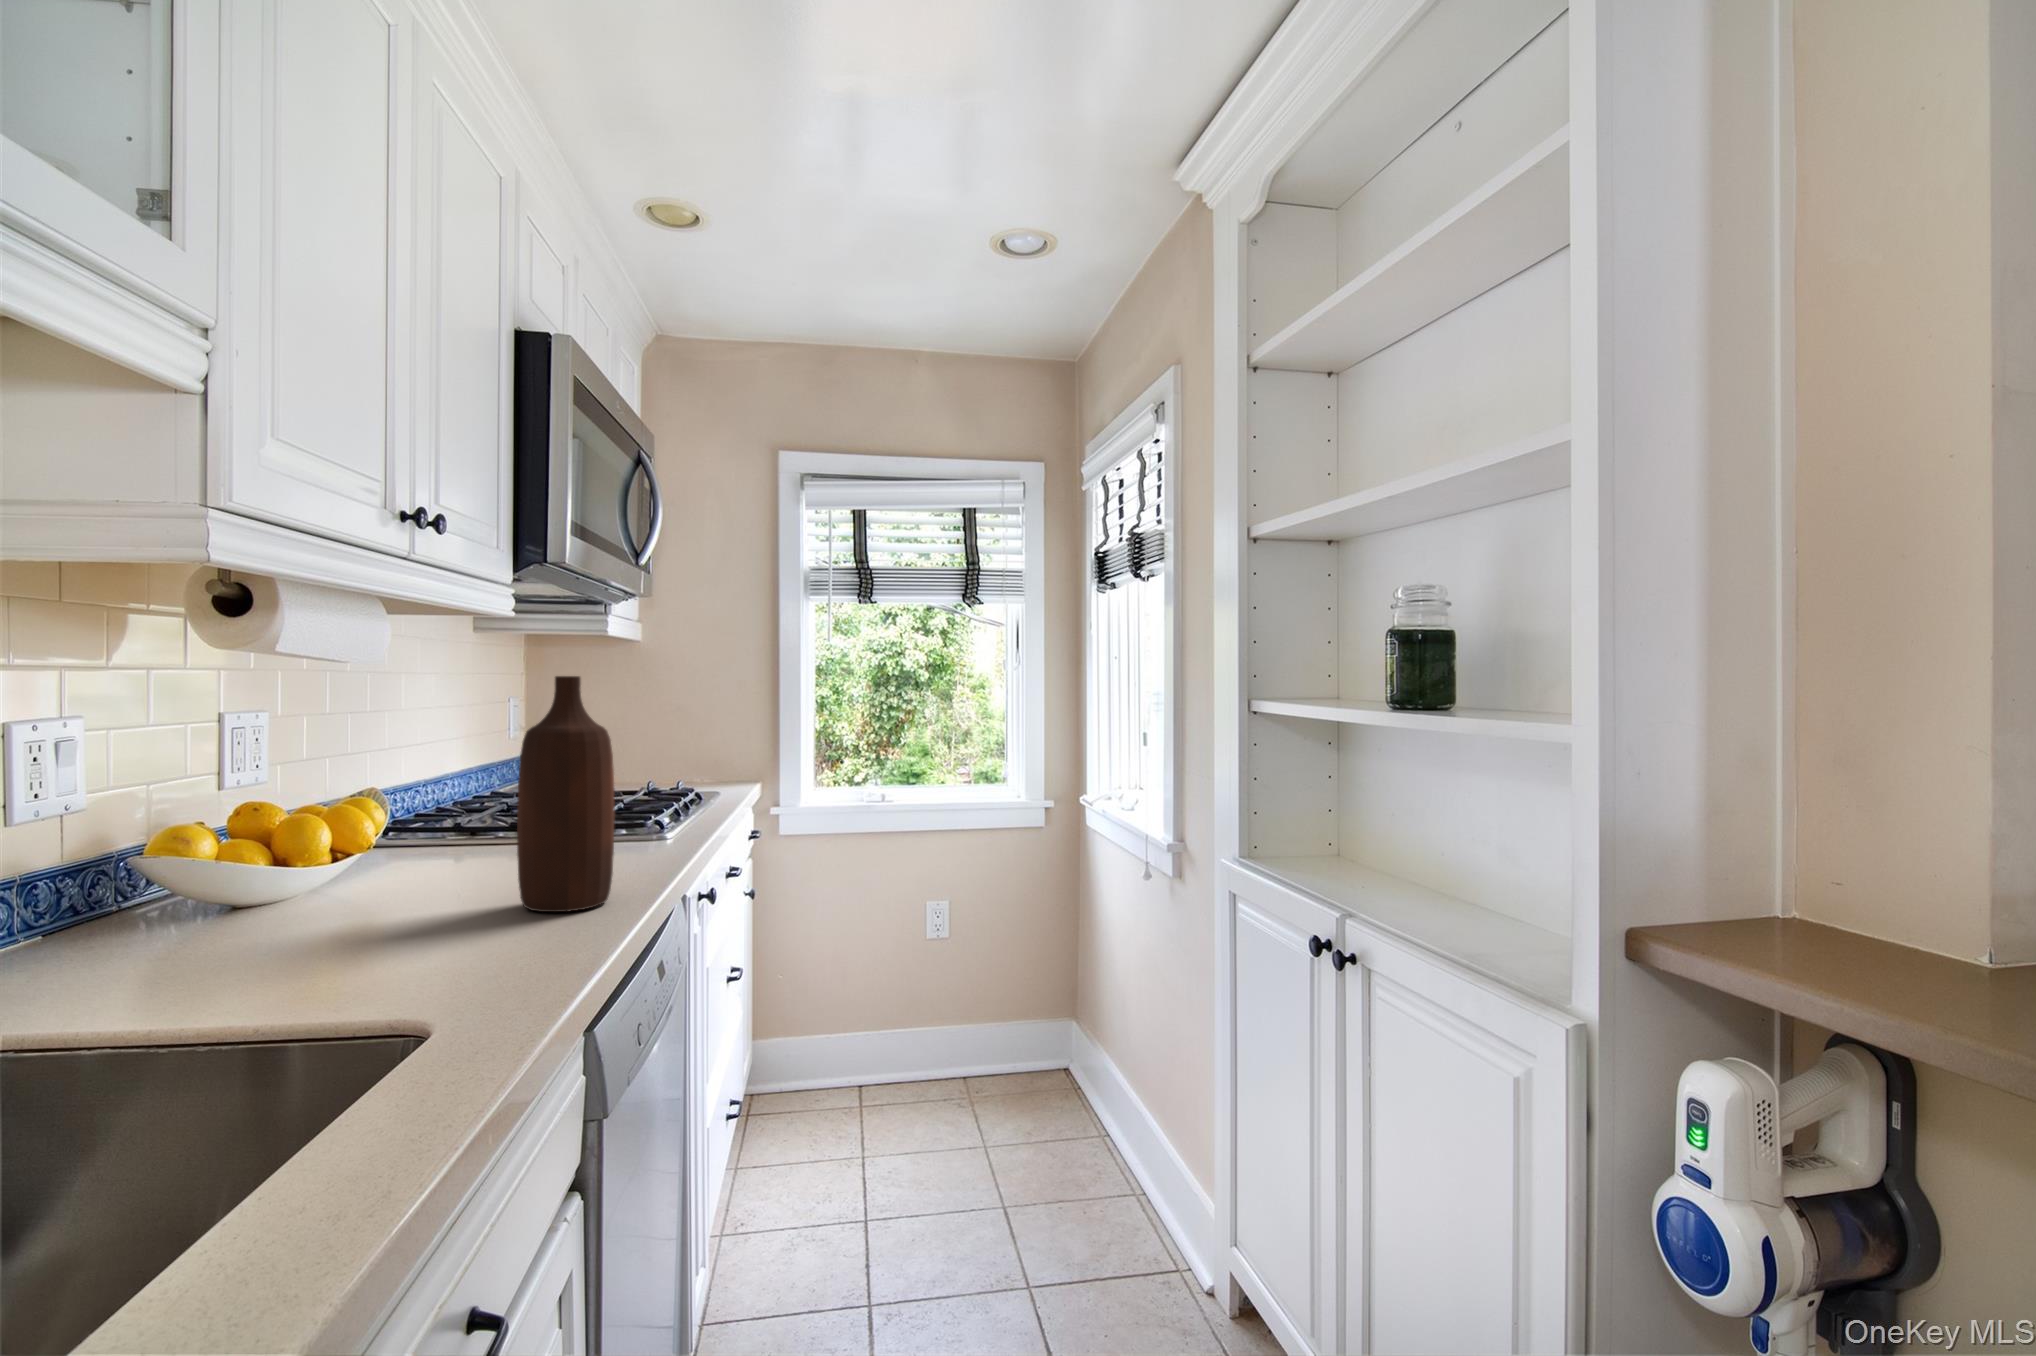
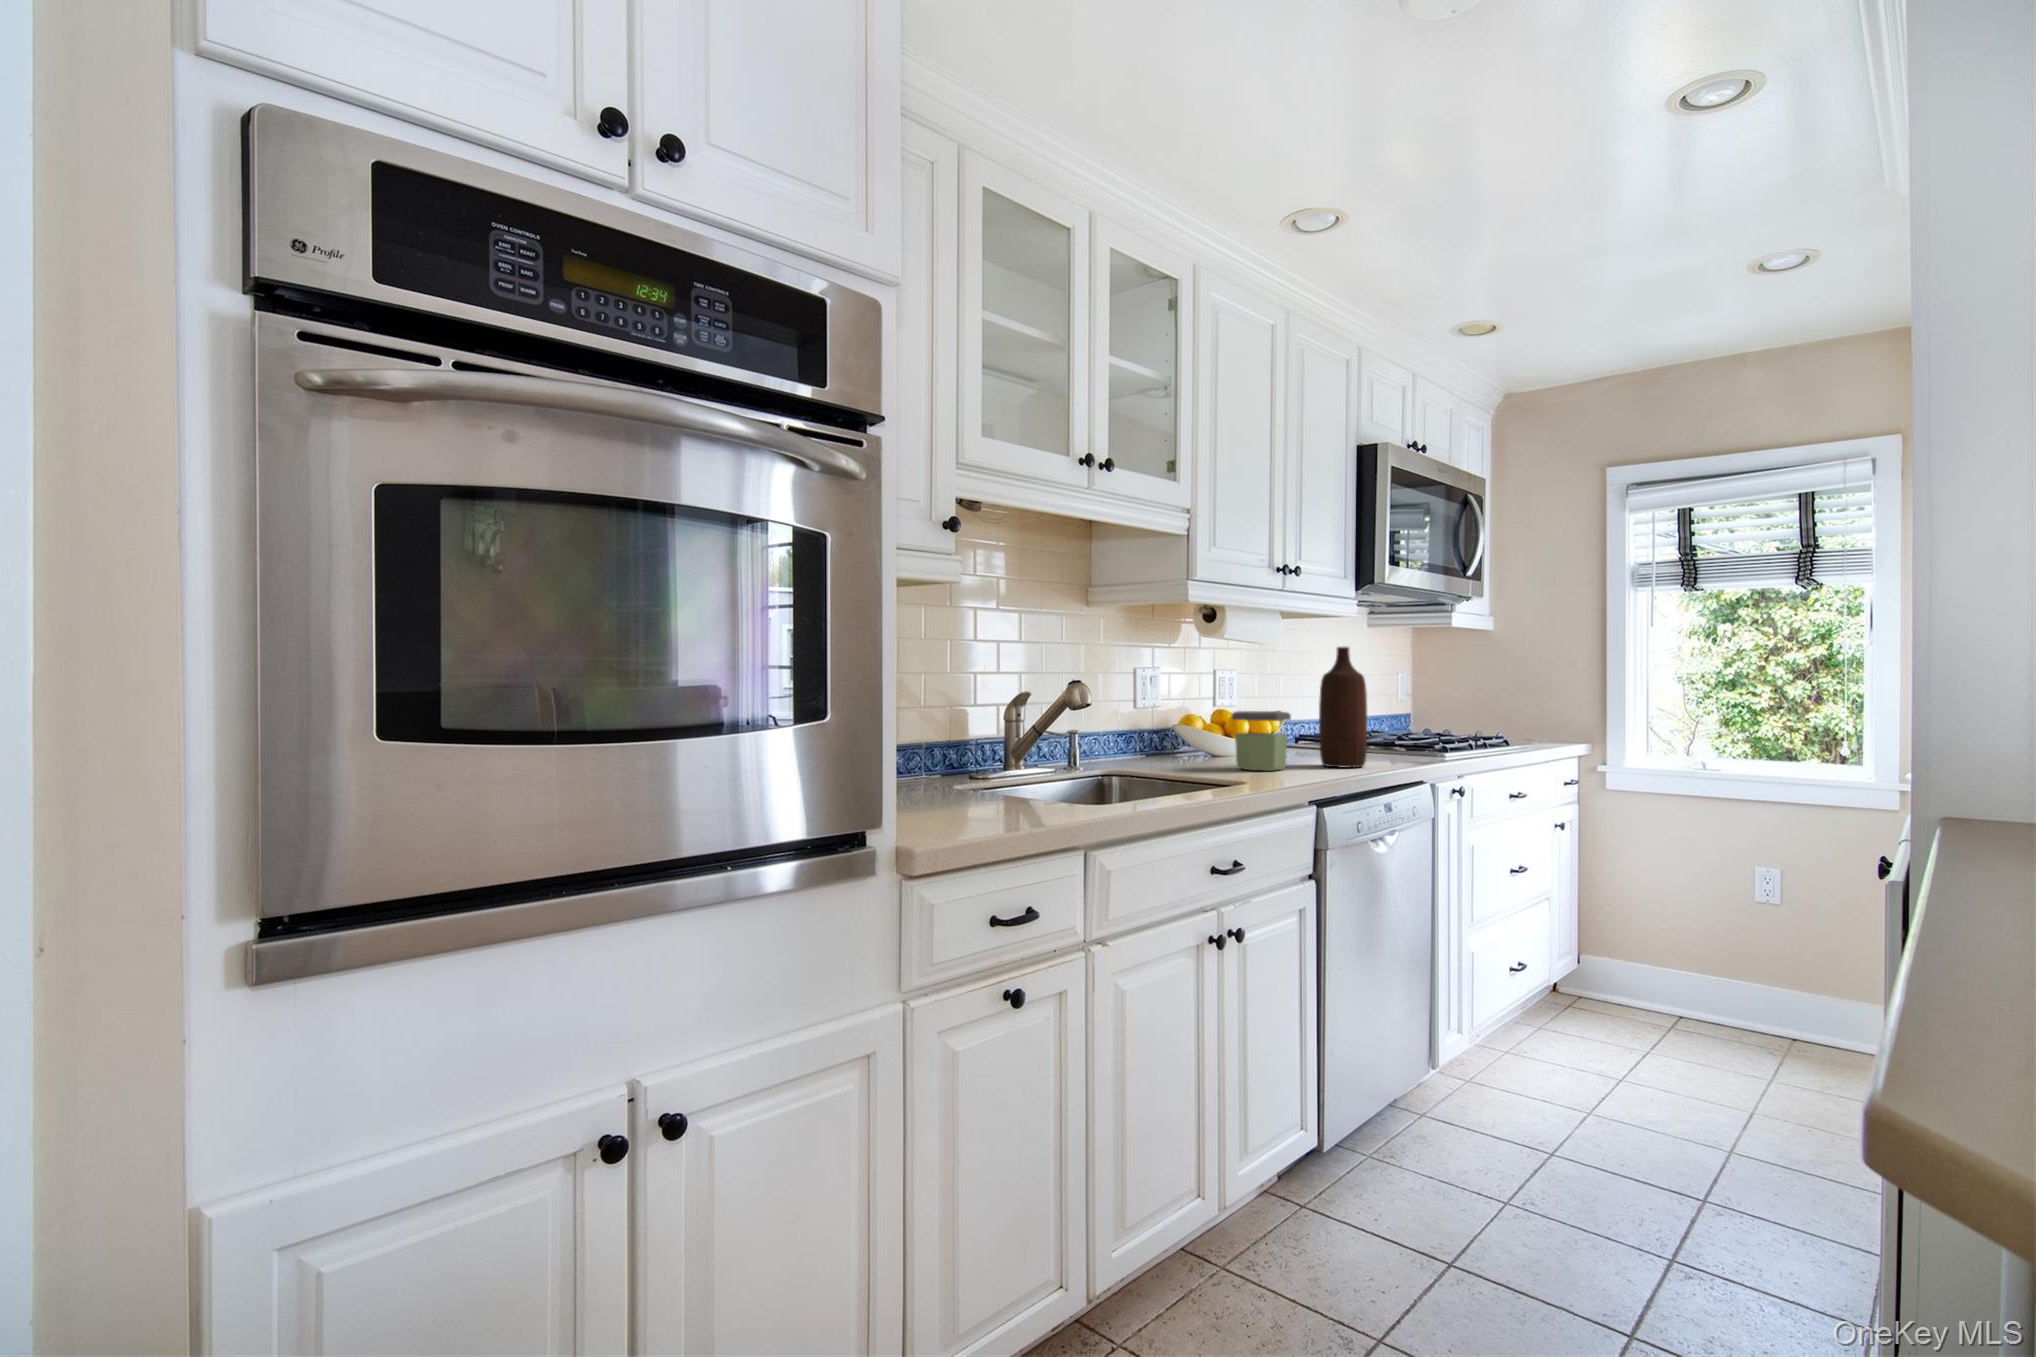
jar: none [333,814,477,959] -> present [1232,711,1291,771]

